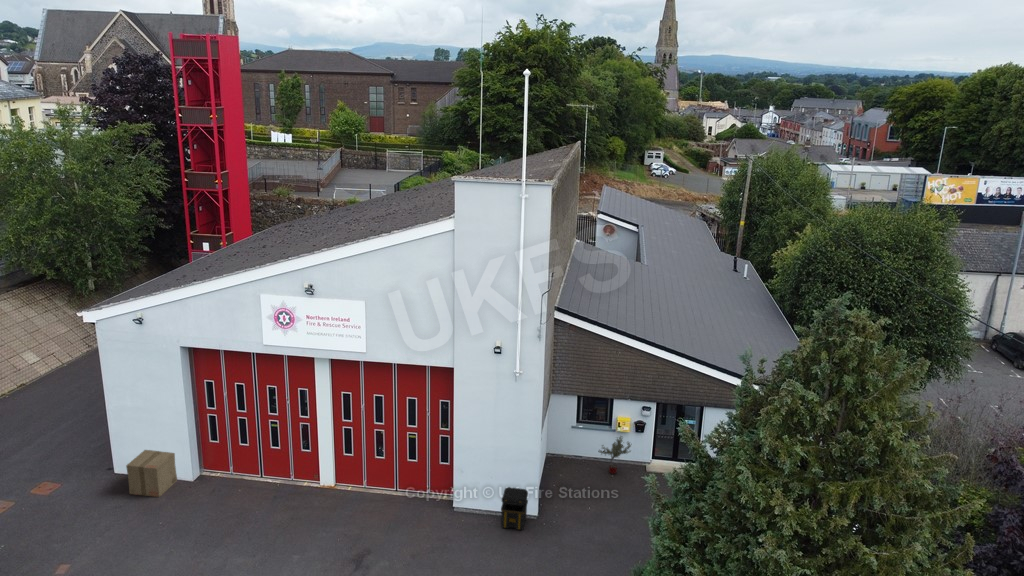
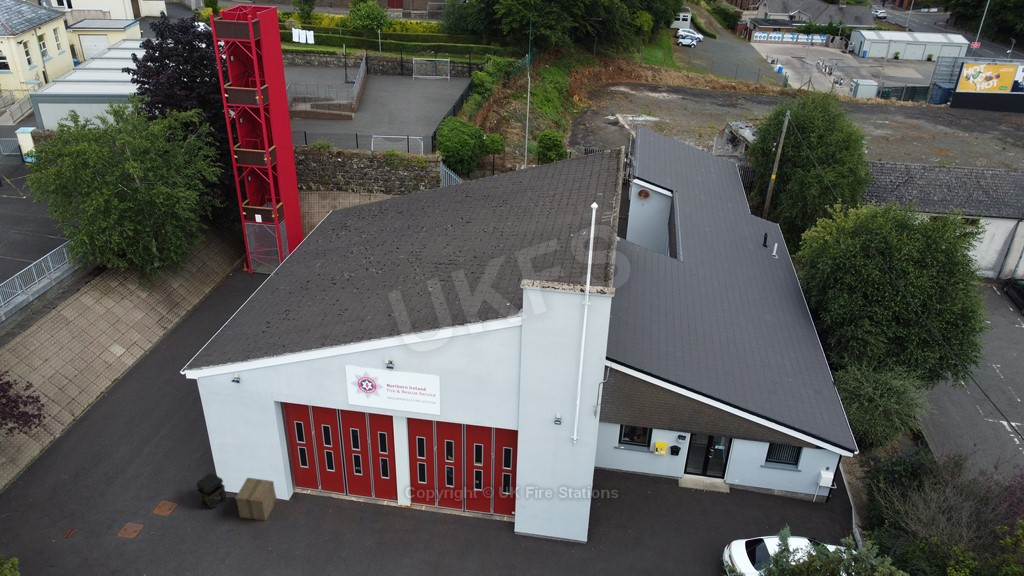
potted tree: present [598,436,631,474] -> none [638,458,669,487]
toolbox: present [501,487,528,530] -> present [196,473,226,508]

